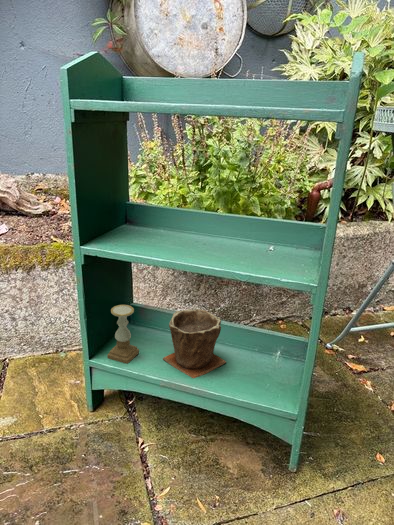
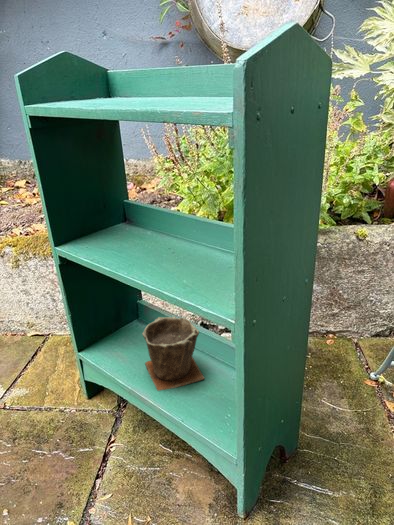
candle holder: present [107,305,139,364] -> none [95,304,129,362]

